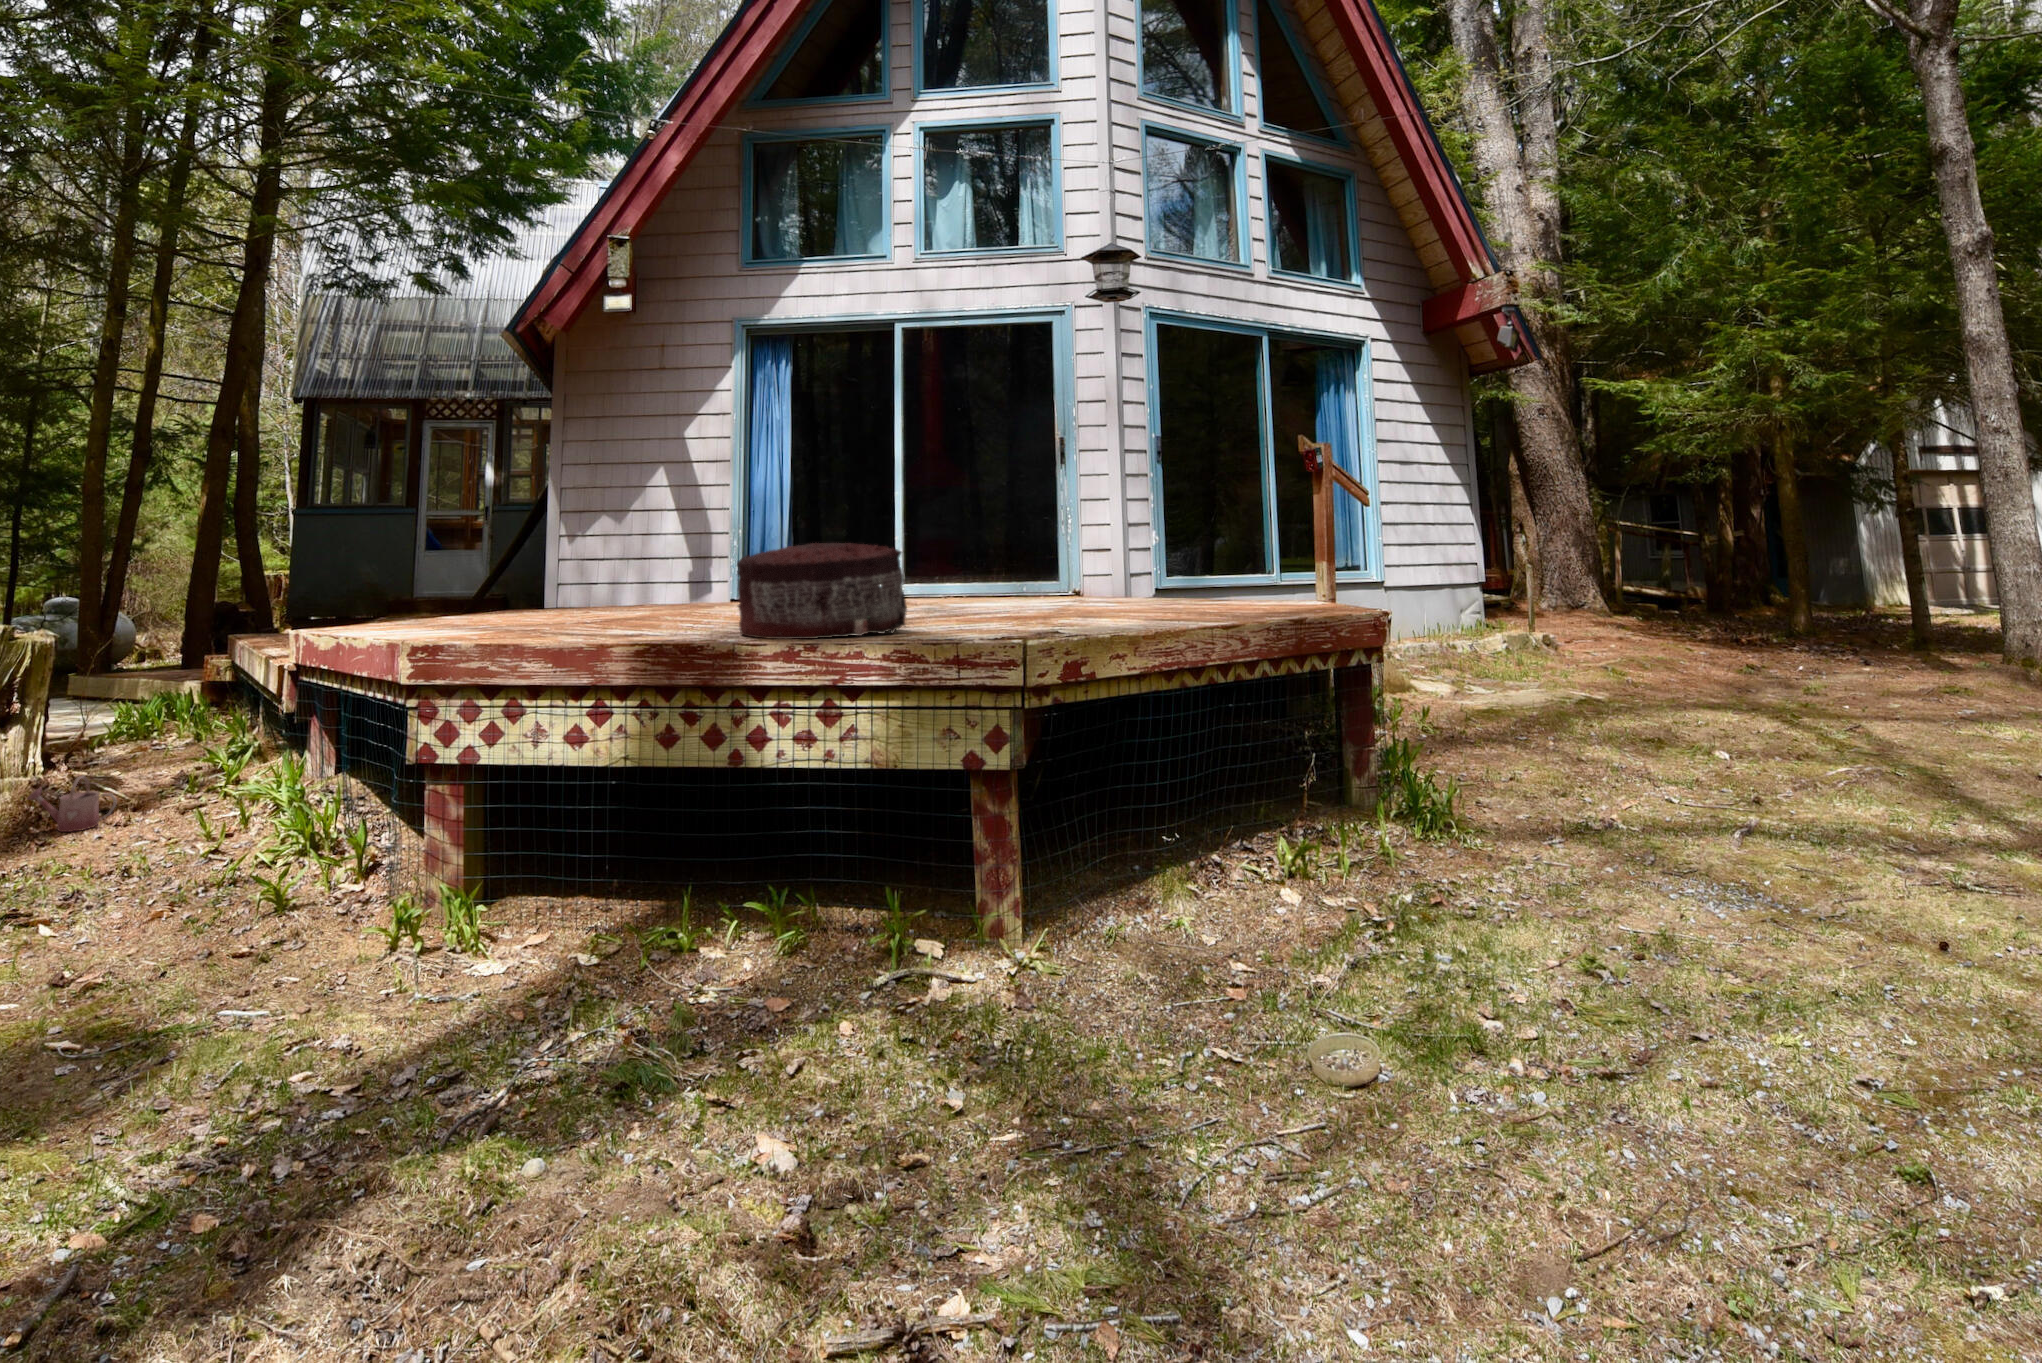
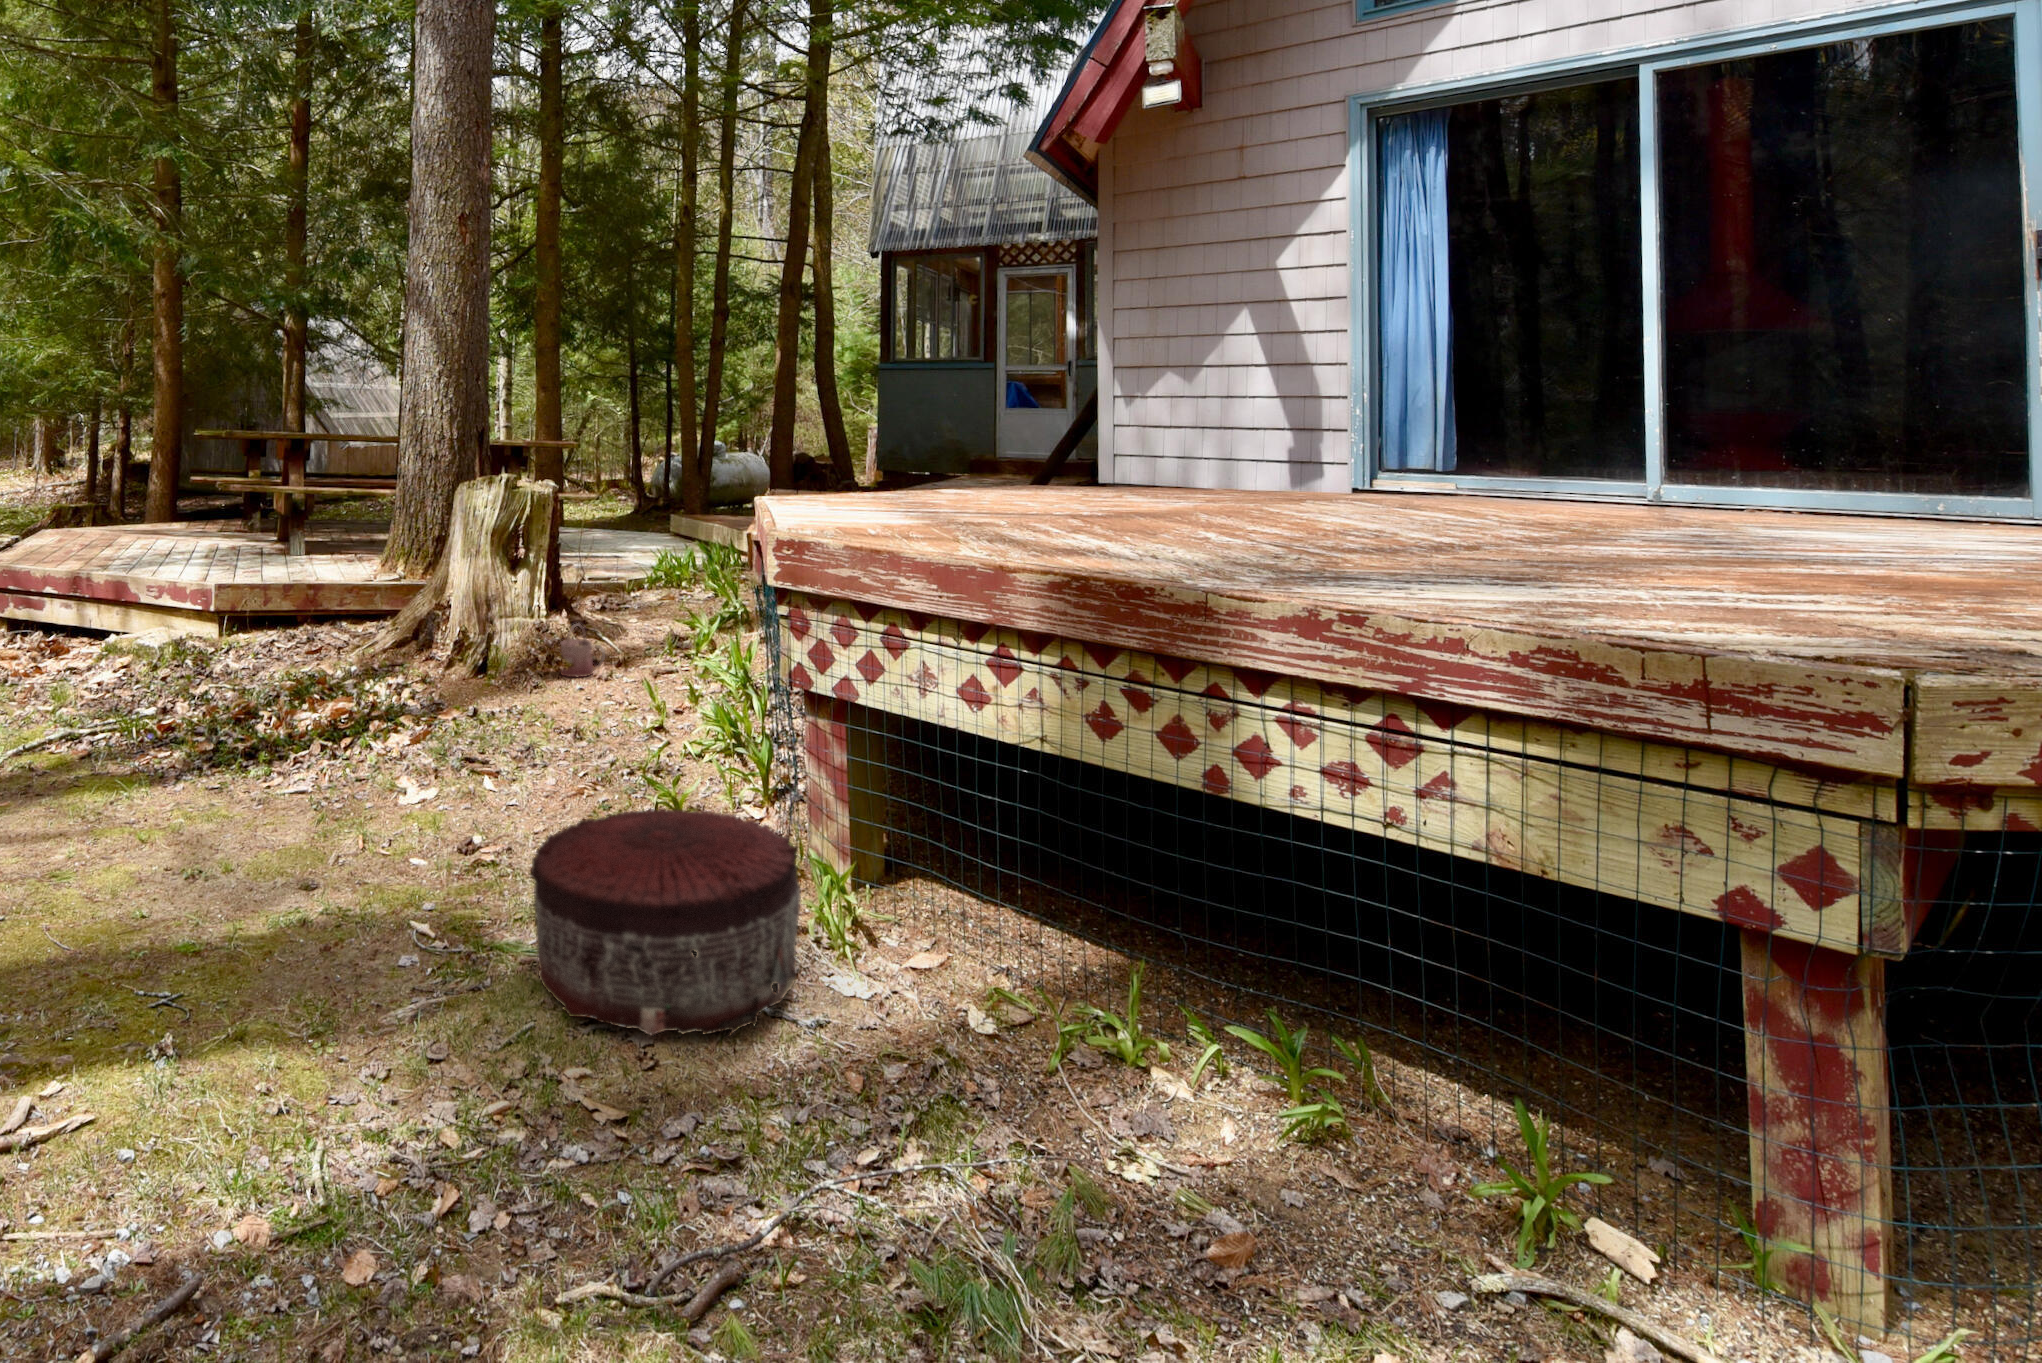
pouf: present [737,543,907,639] -> present [530,808,801,1035]

